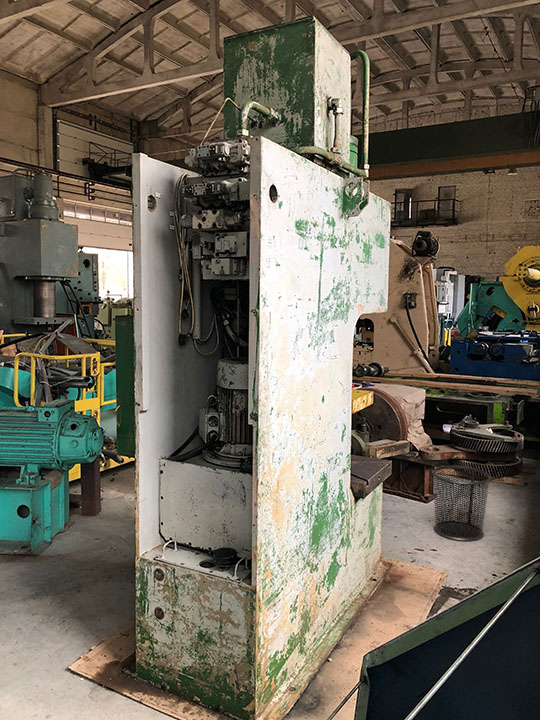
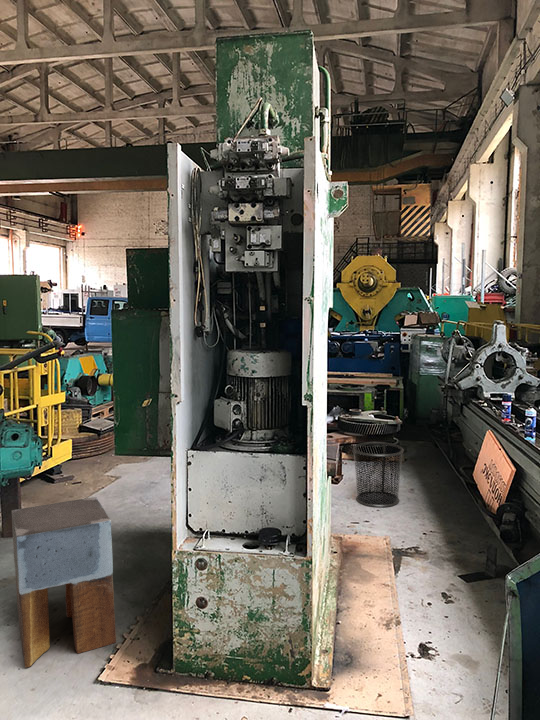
stool: none [17,492,116,642] -> present [12,497,116,668]

